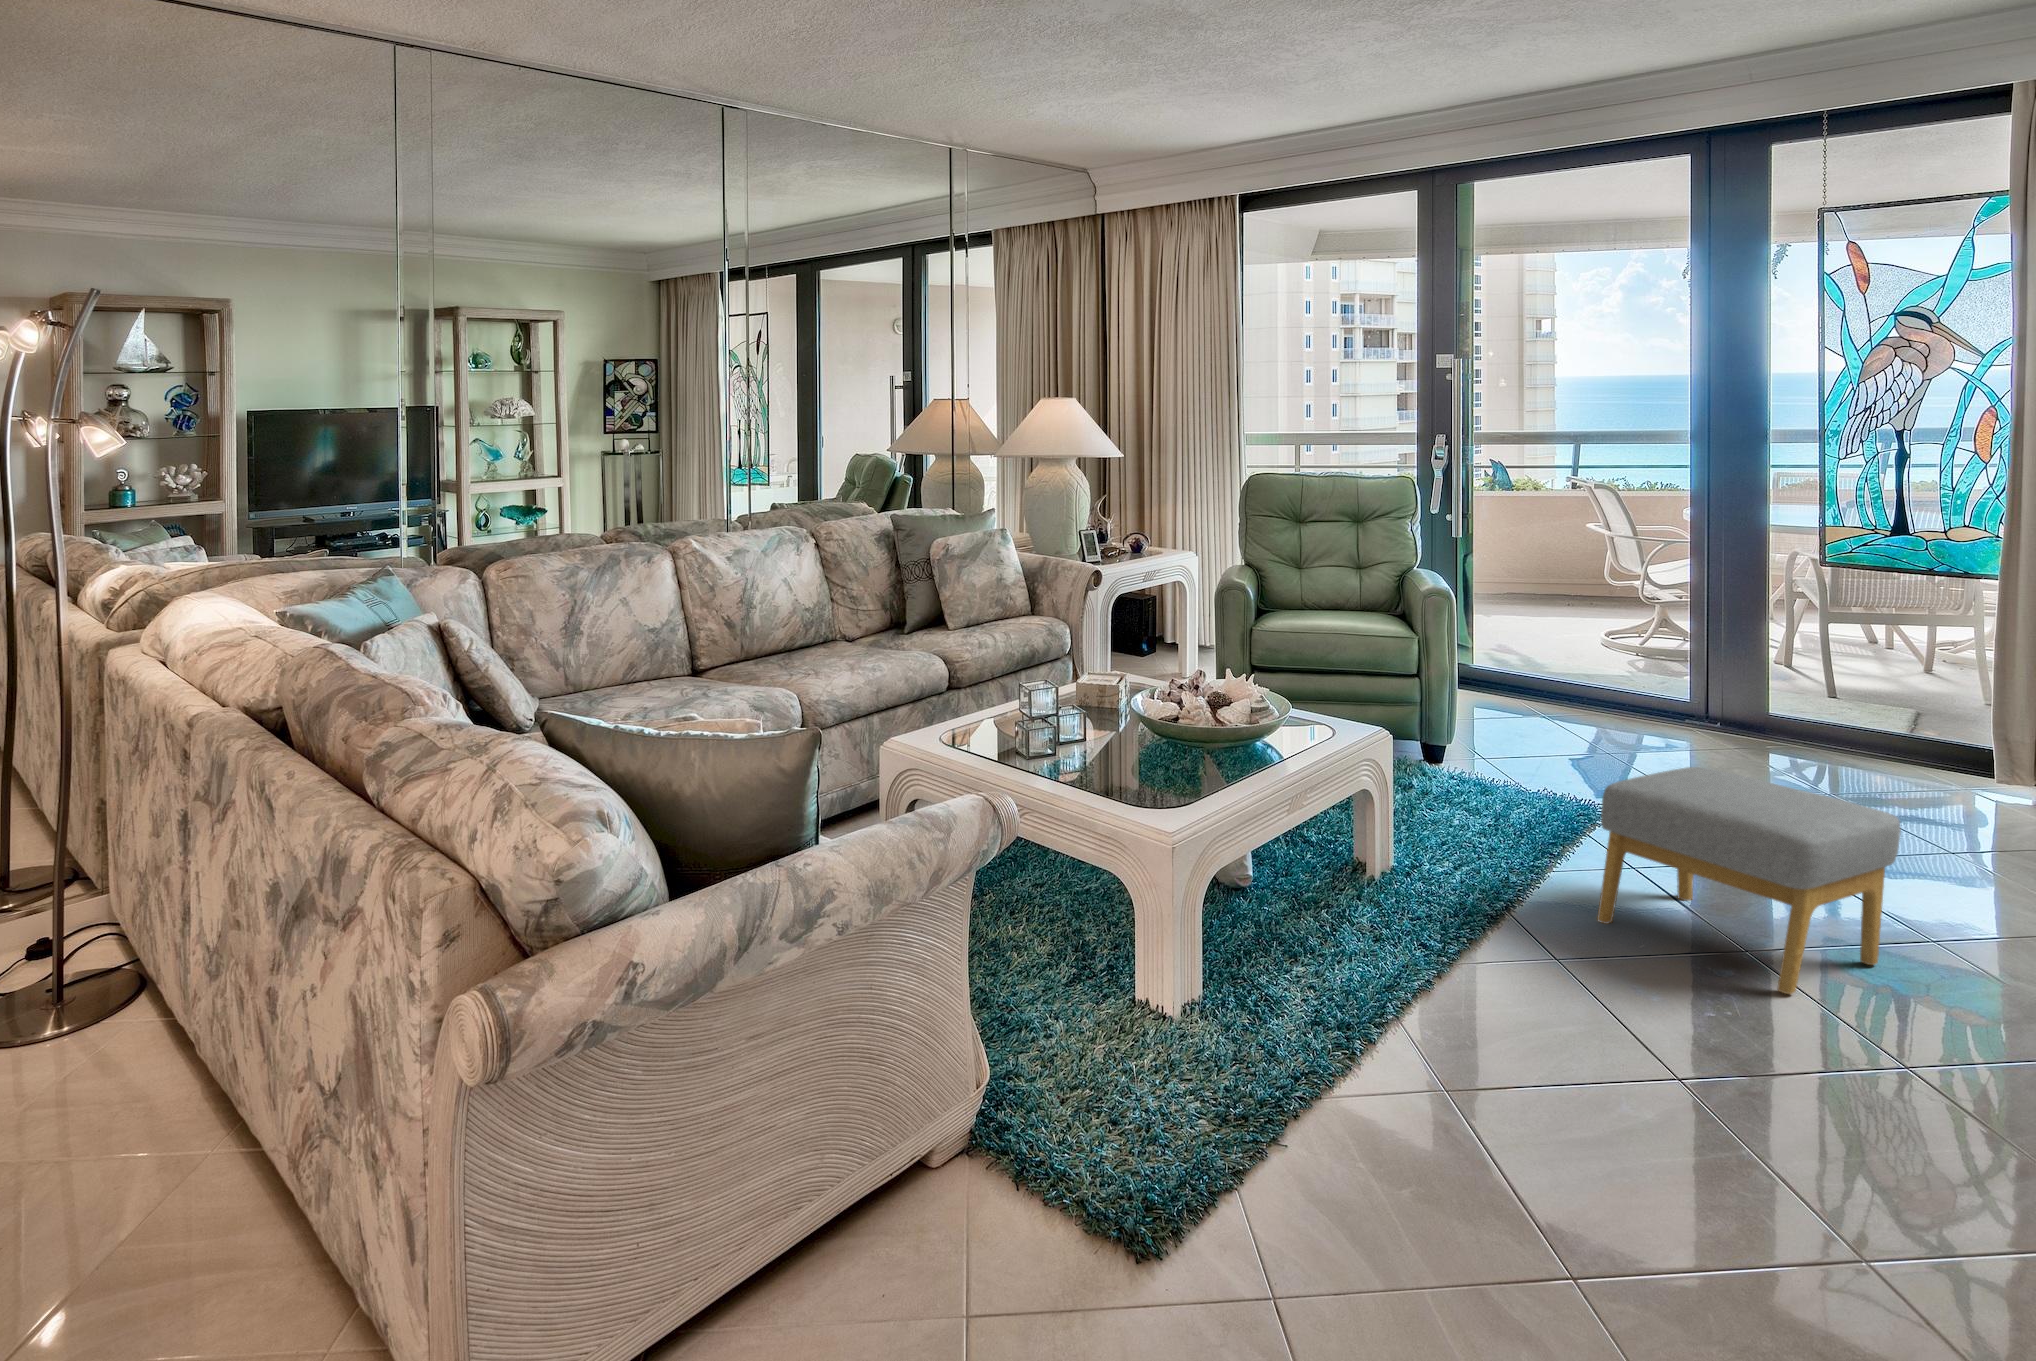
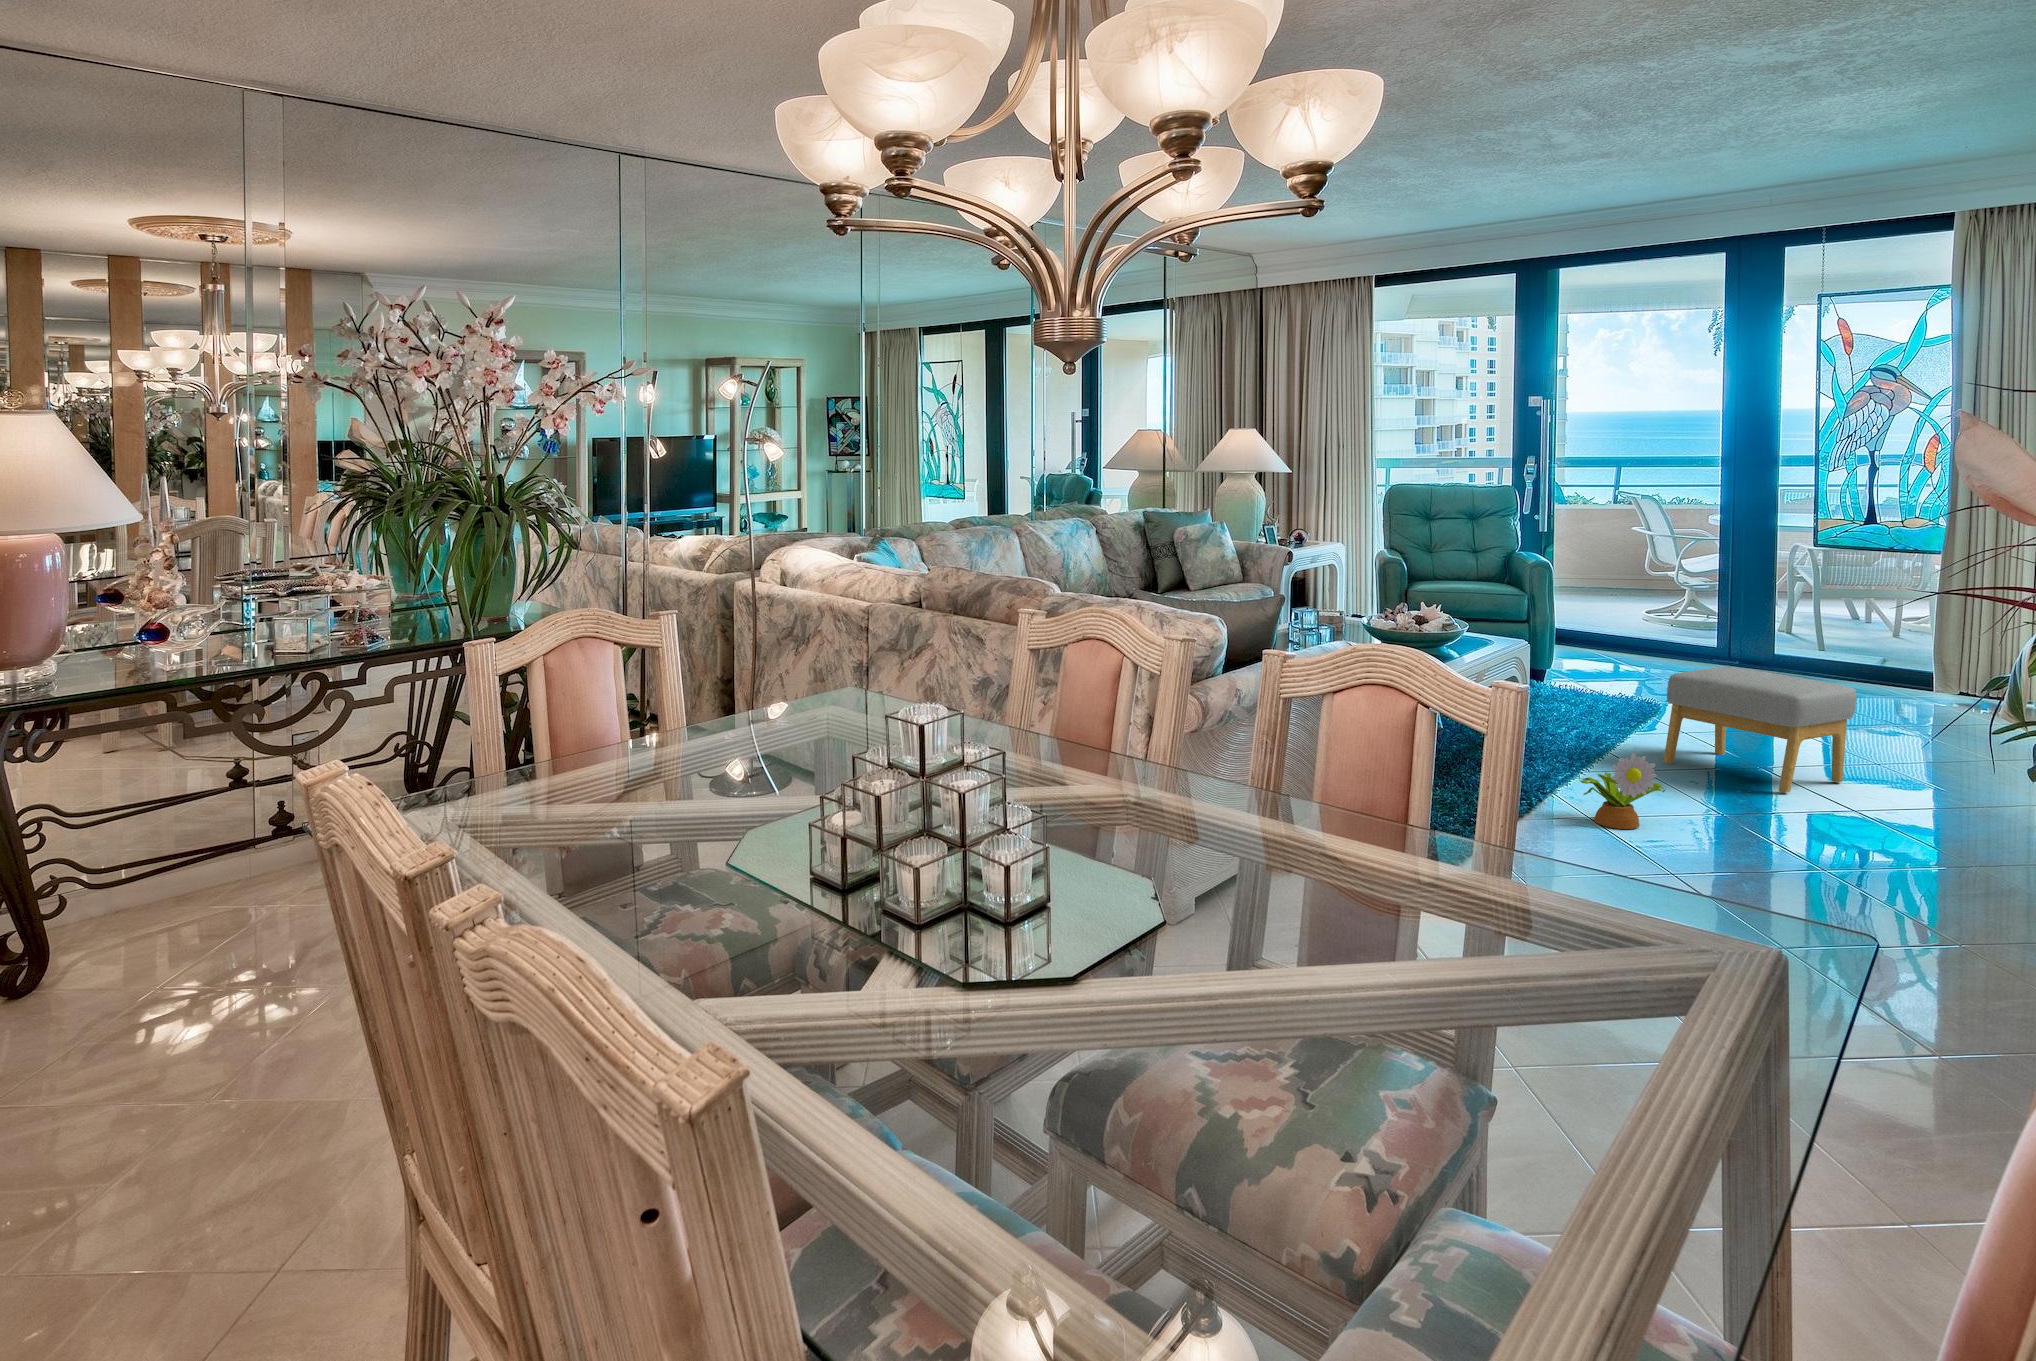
decorative plant: none [1439,974,1586,1103] -> present [1579,753,1665,829]

